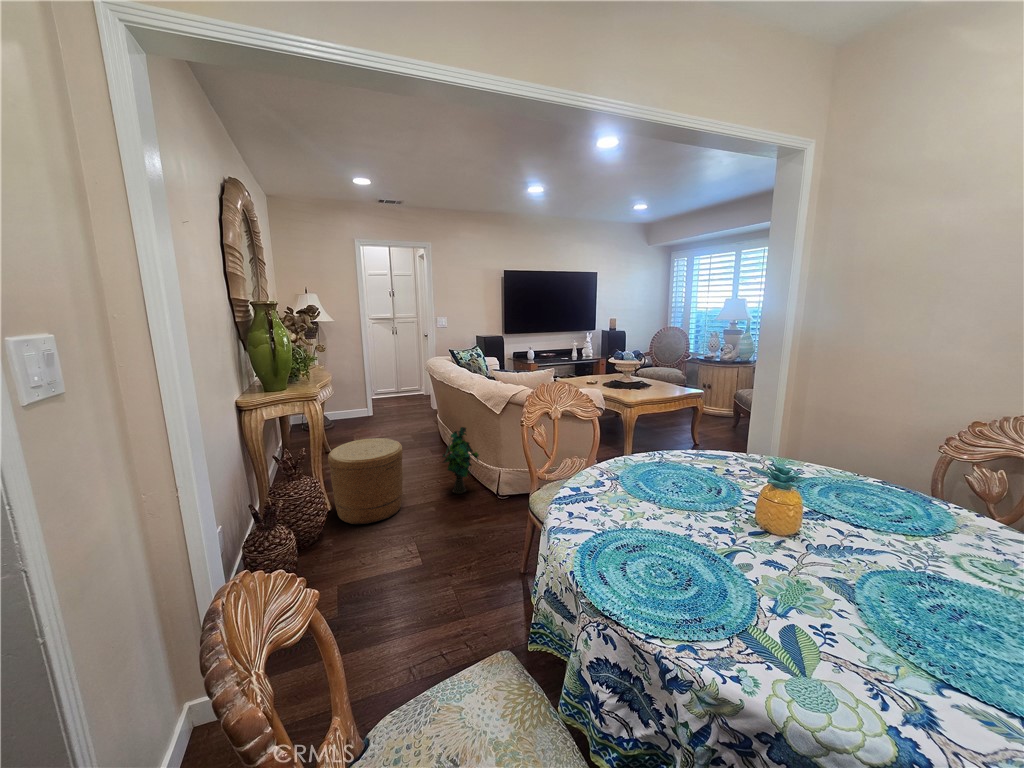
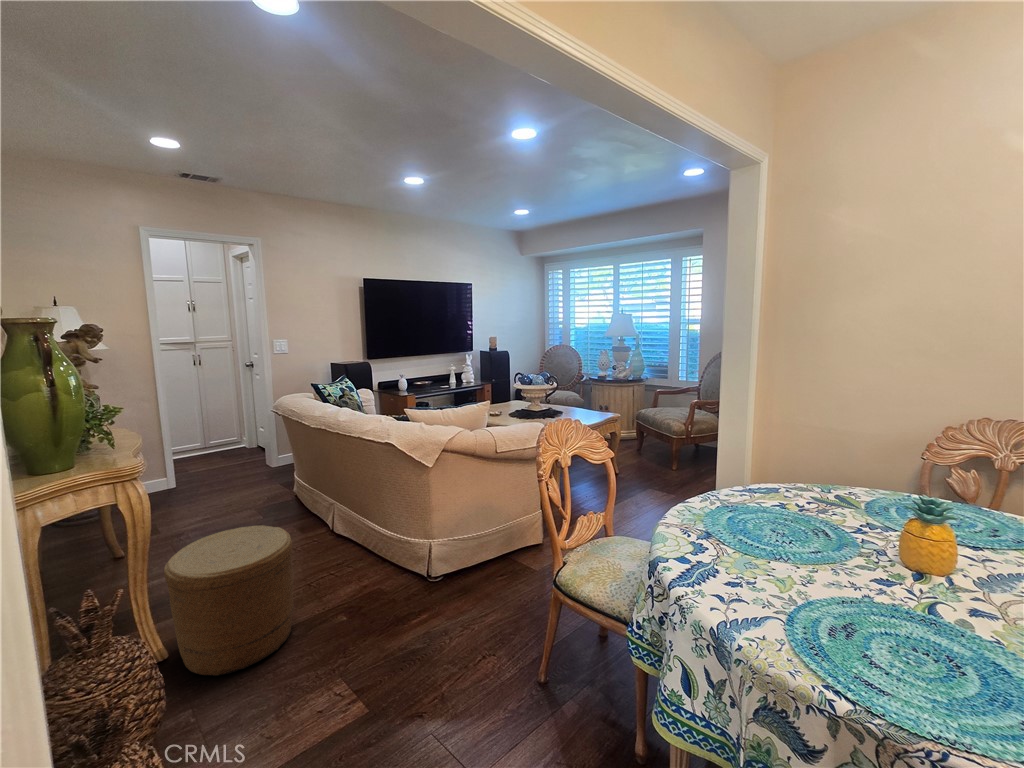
decorative plant: present [442,427,479,494] -> none [344,492,400,587]

